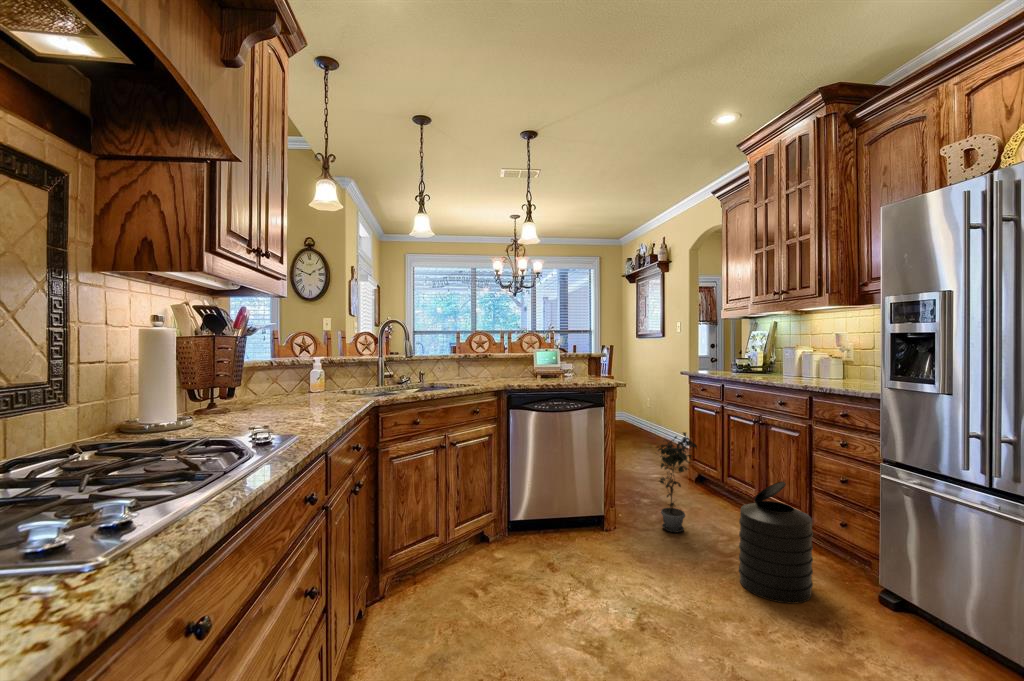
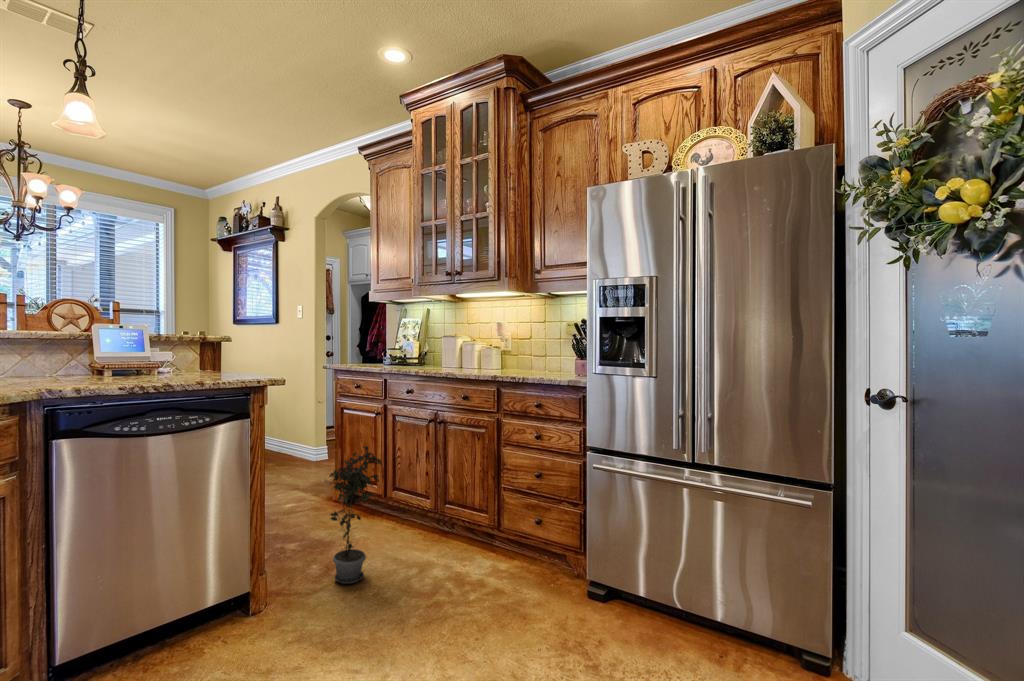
trash can: present [739,482,813,604] -> none [458,491,536,640]

